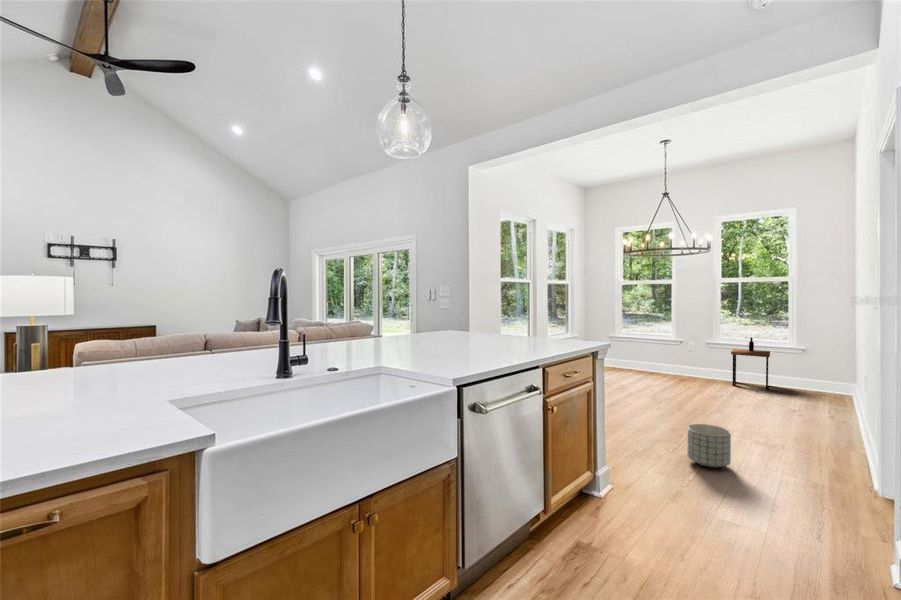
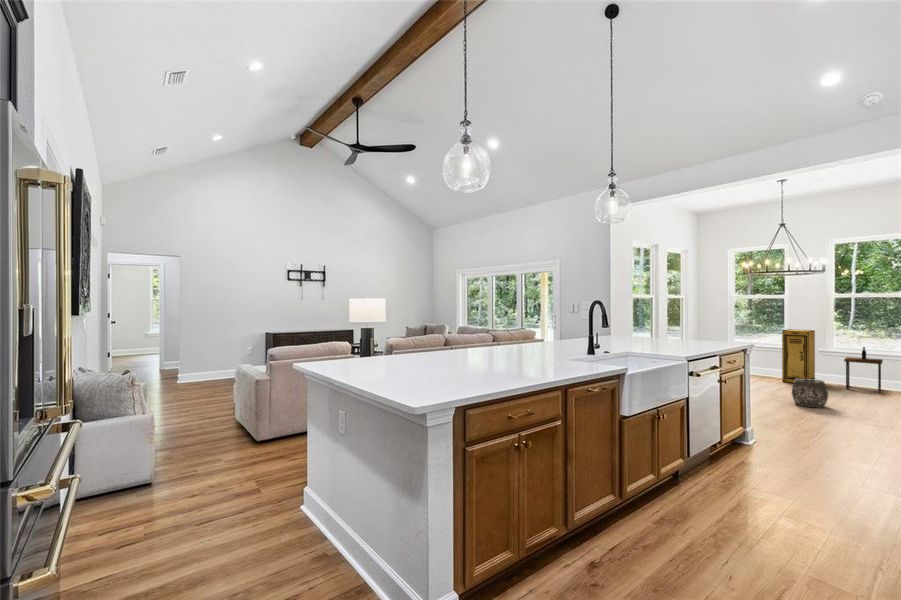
storage cabinet: none [667,318,701,381] -> present [782,329,815,383]
woven basket: none [672,379,714,416] -> present [792,378,828,408]
planter: present [687,424,731,468] -> none [809,406,843,436]

